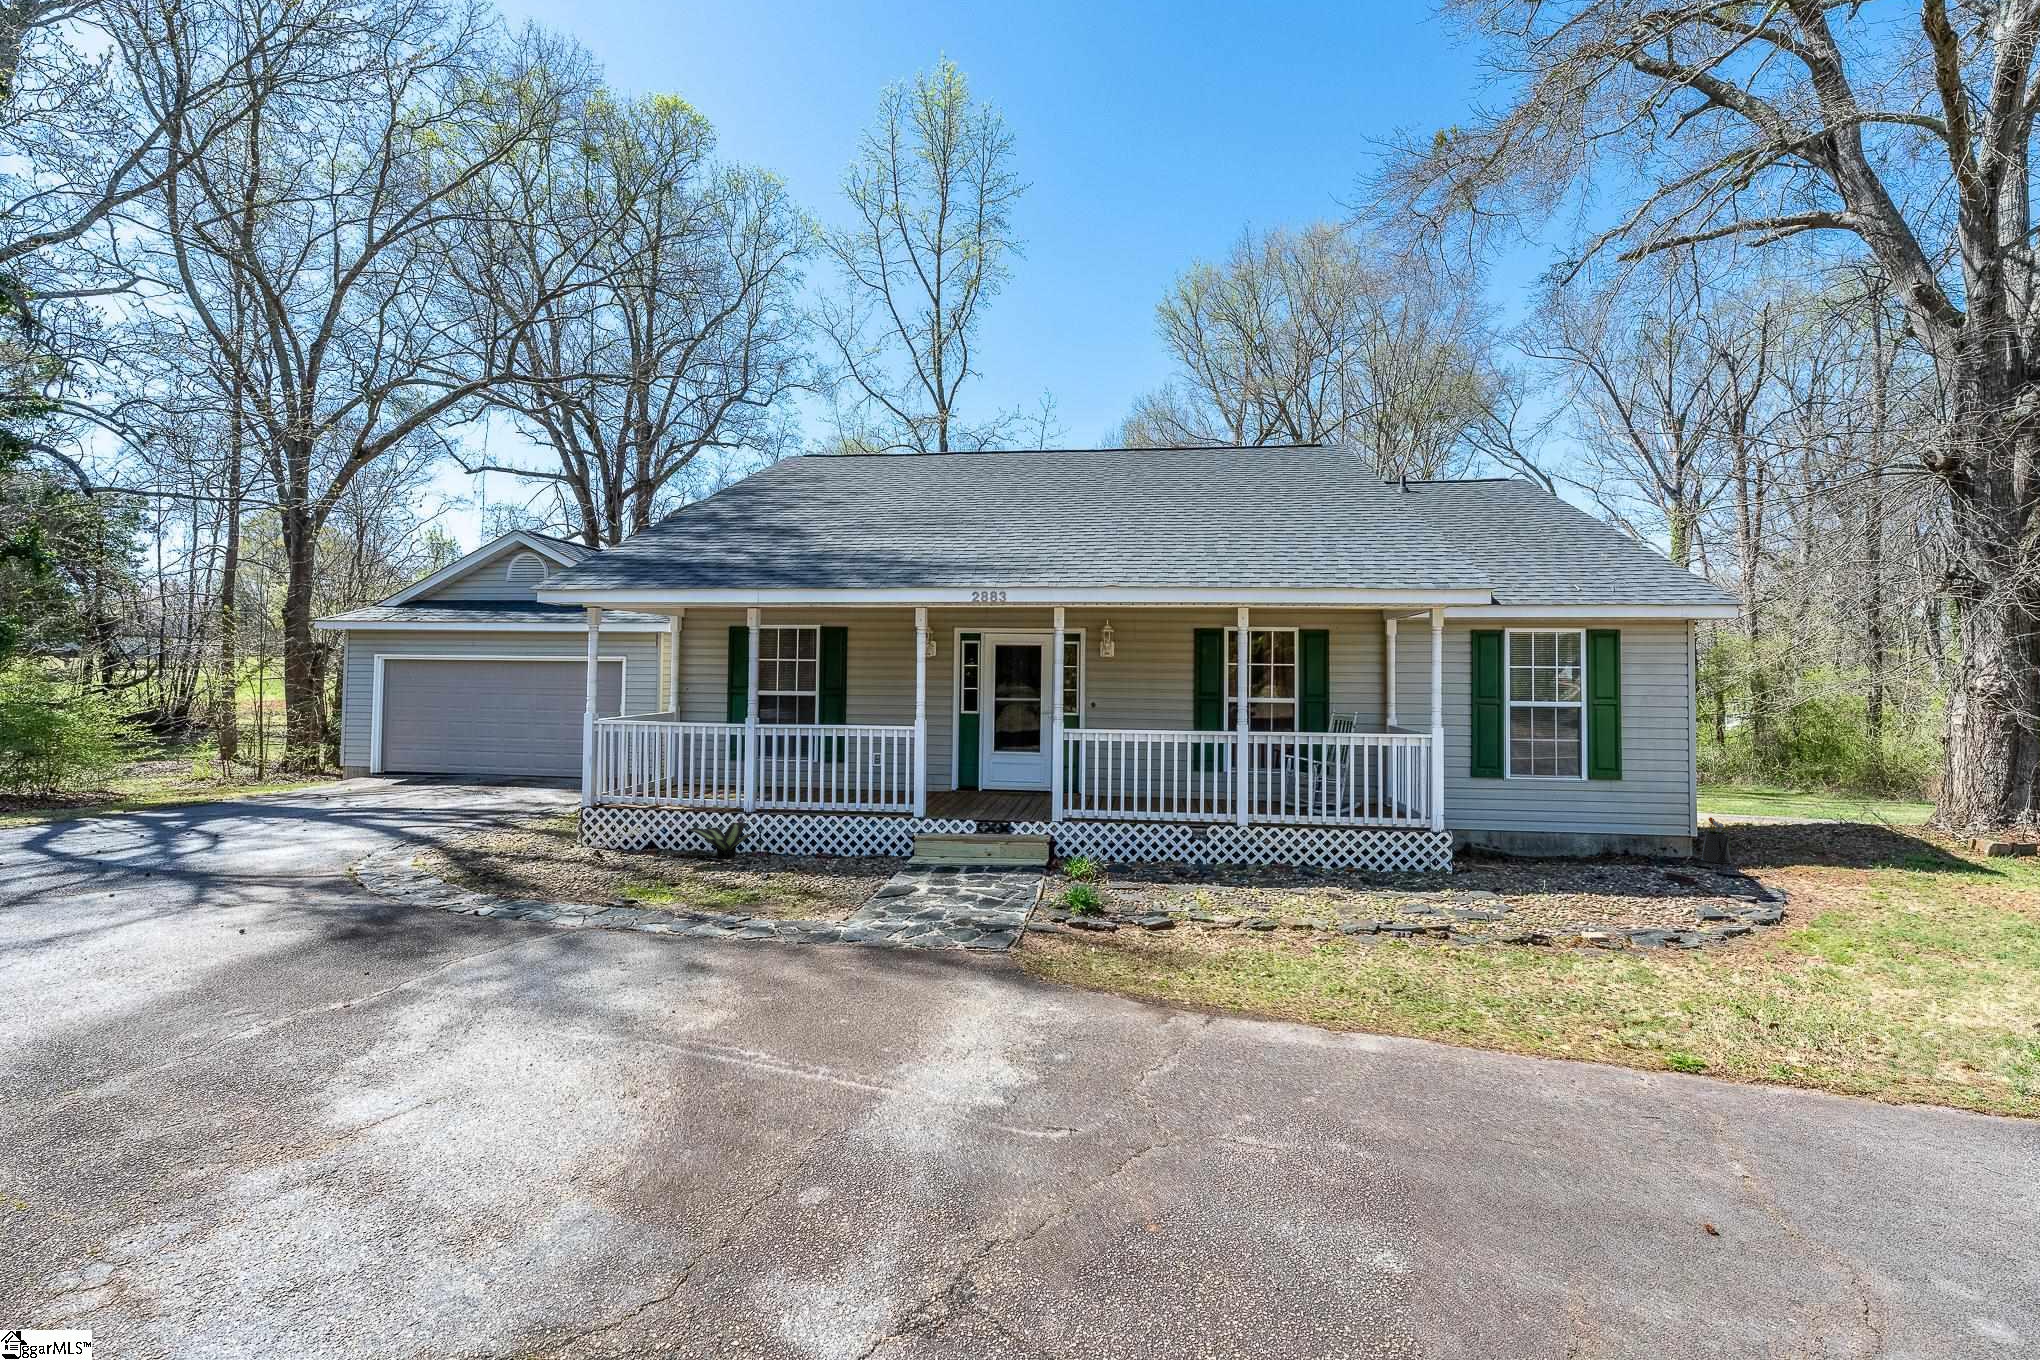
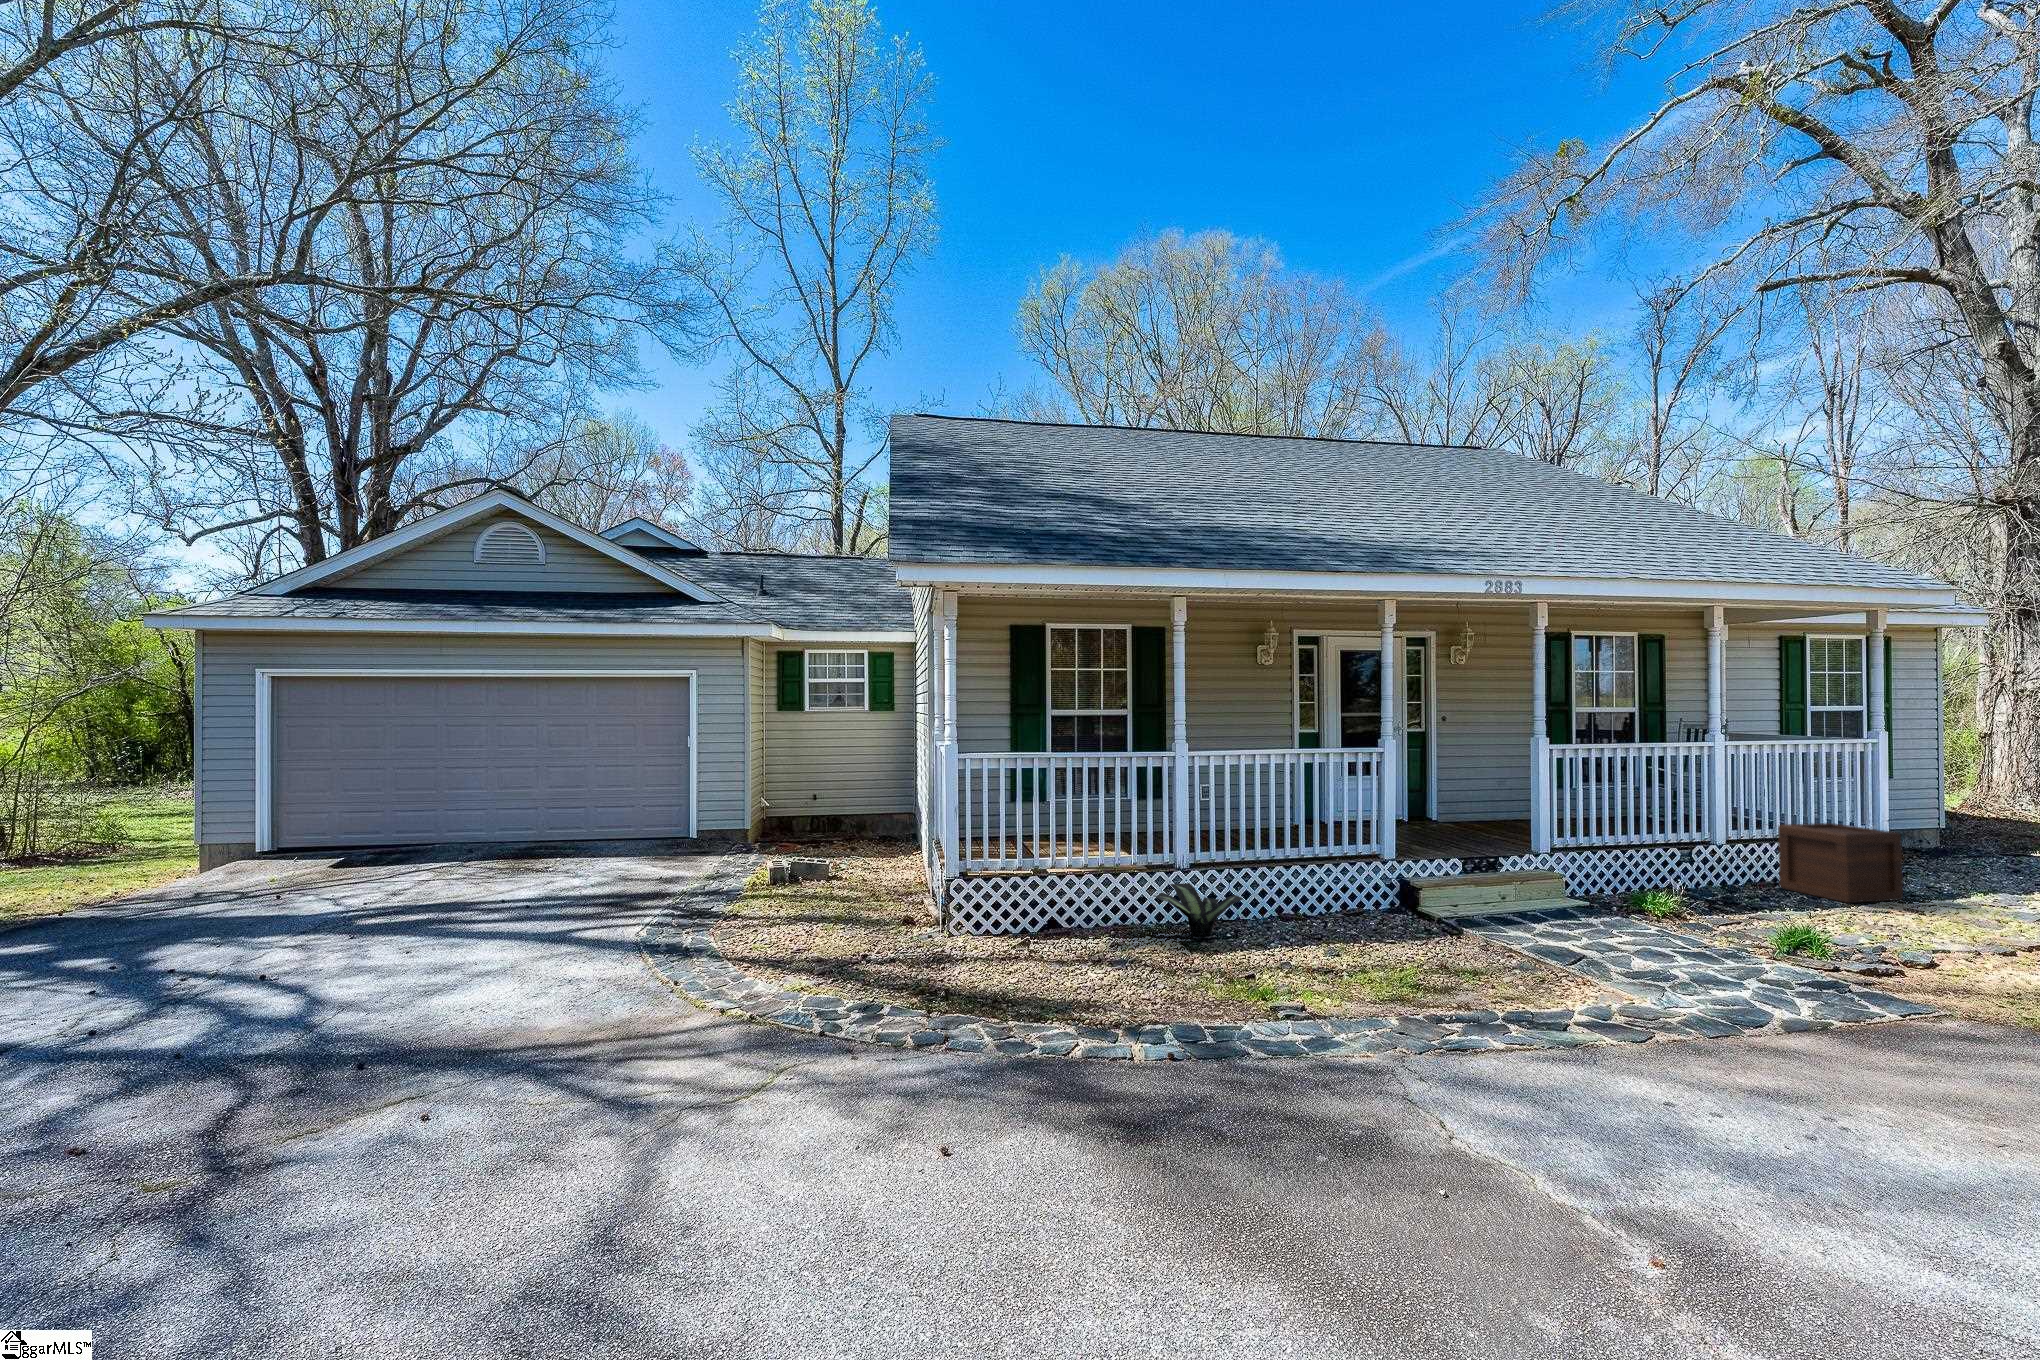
wooden crate: none [1302,812,1376,890] -> present [1778,823,1903,903]
watering can: present [1701,817,1731,863] -> none [1946,808,1988,849]

